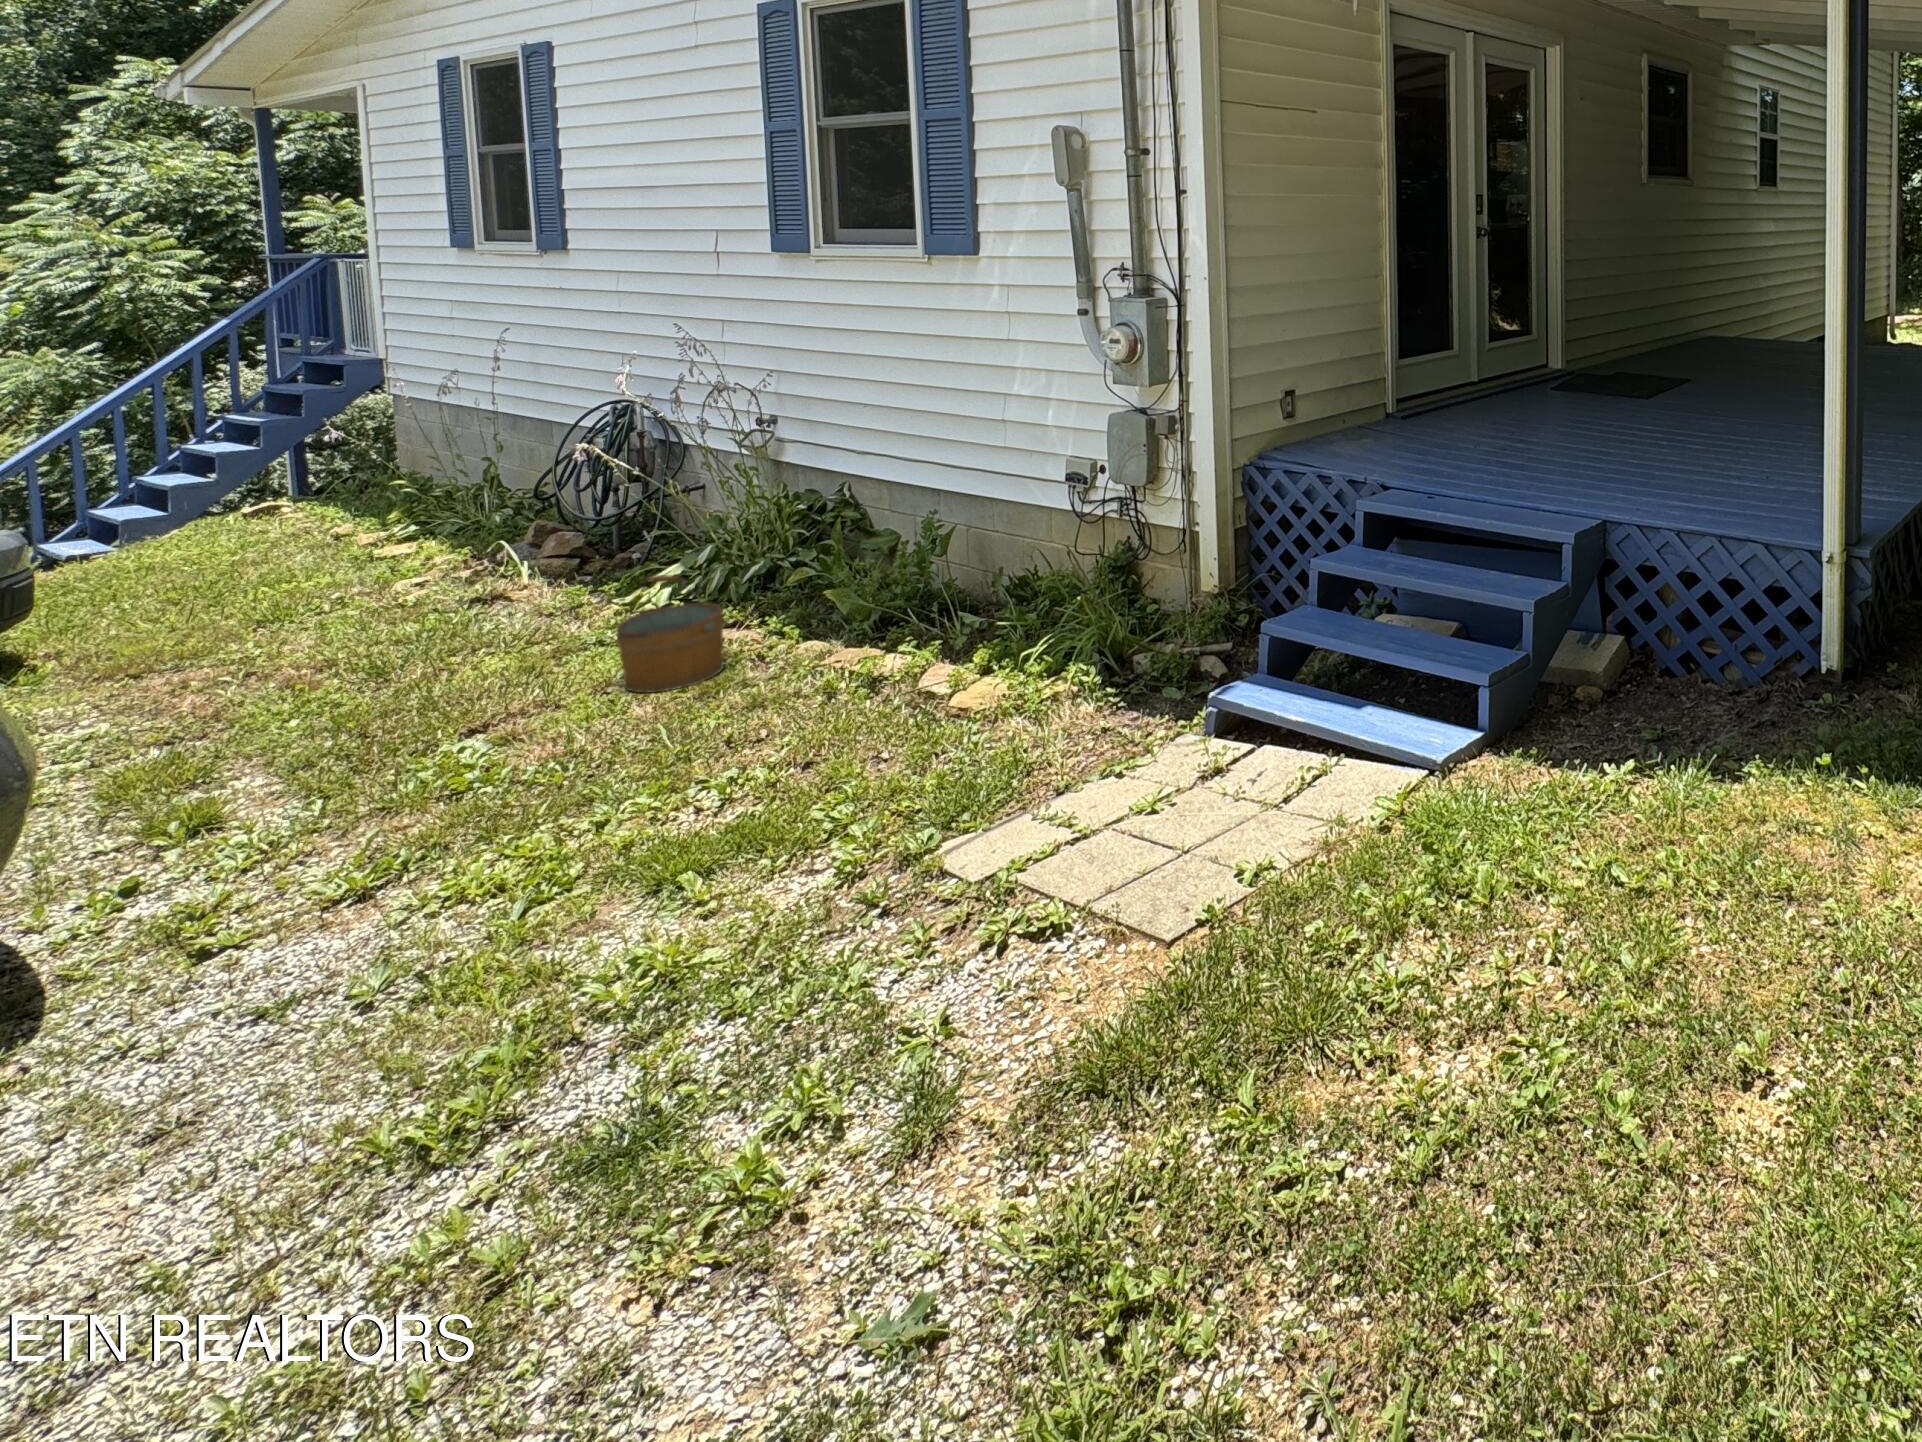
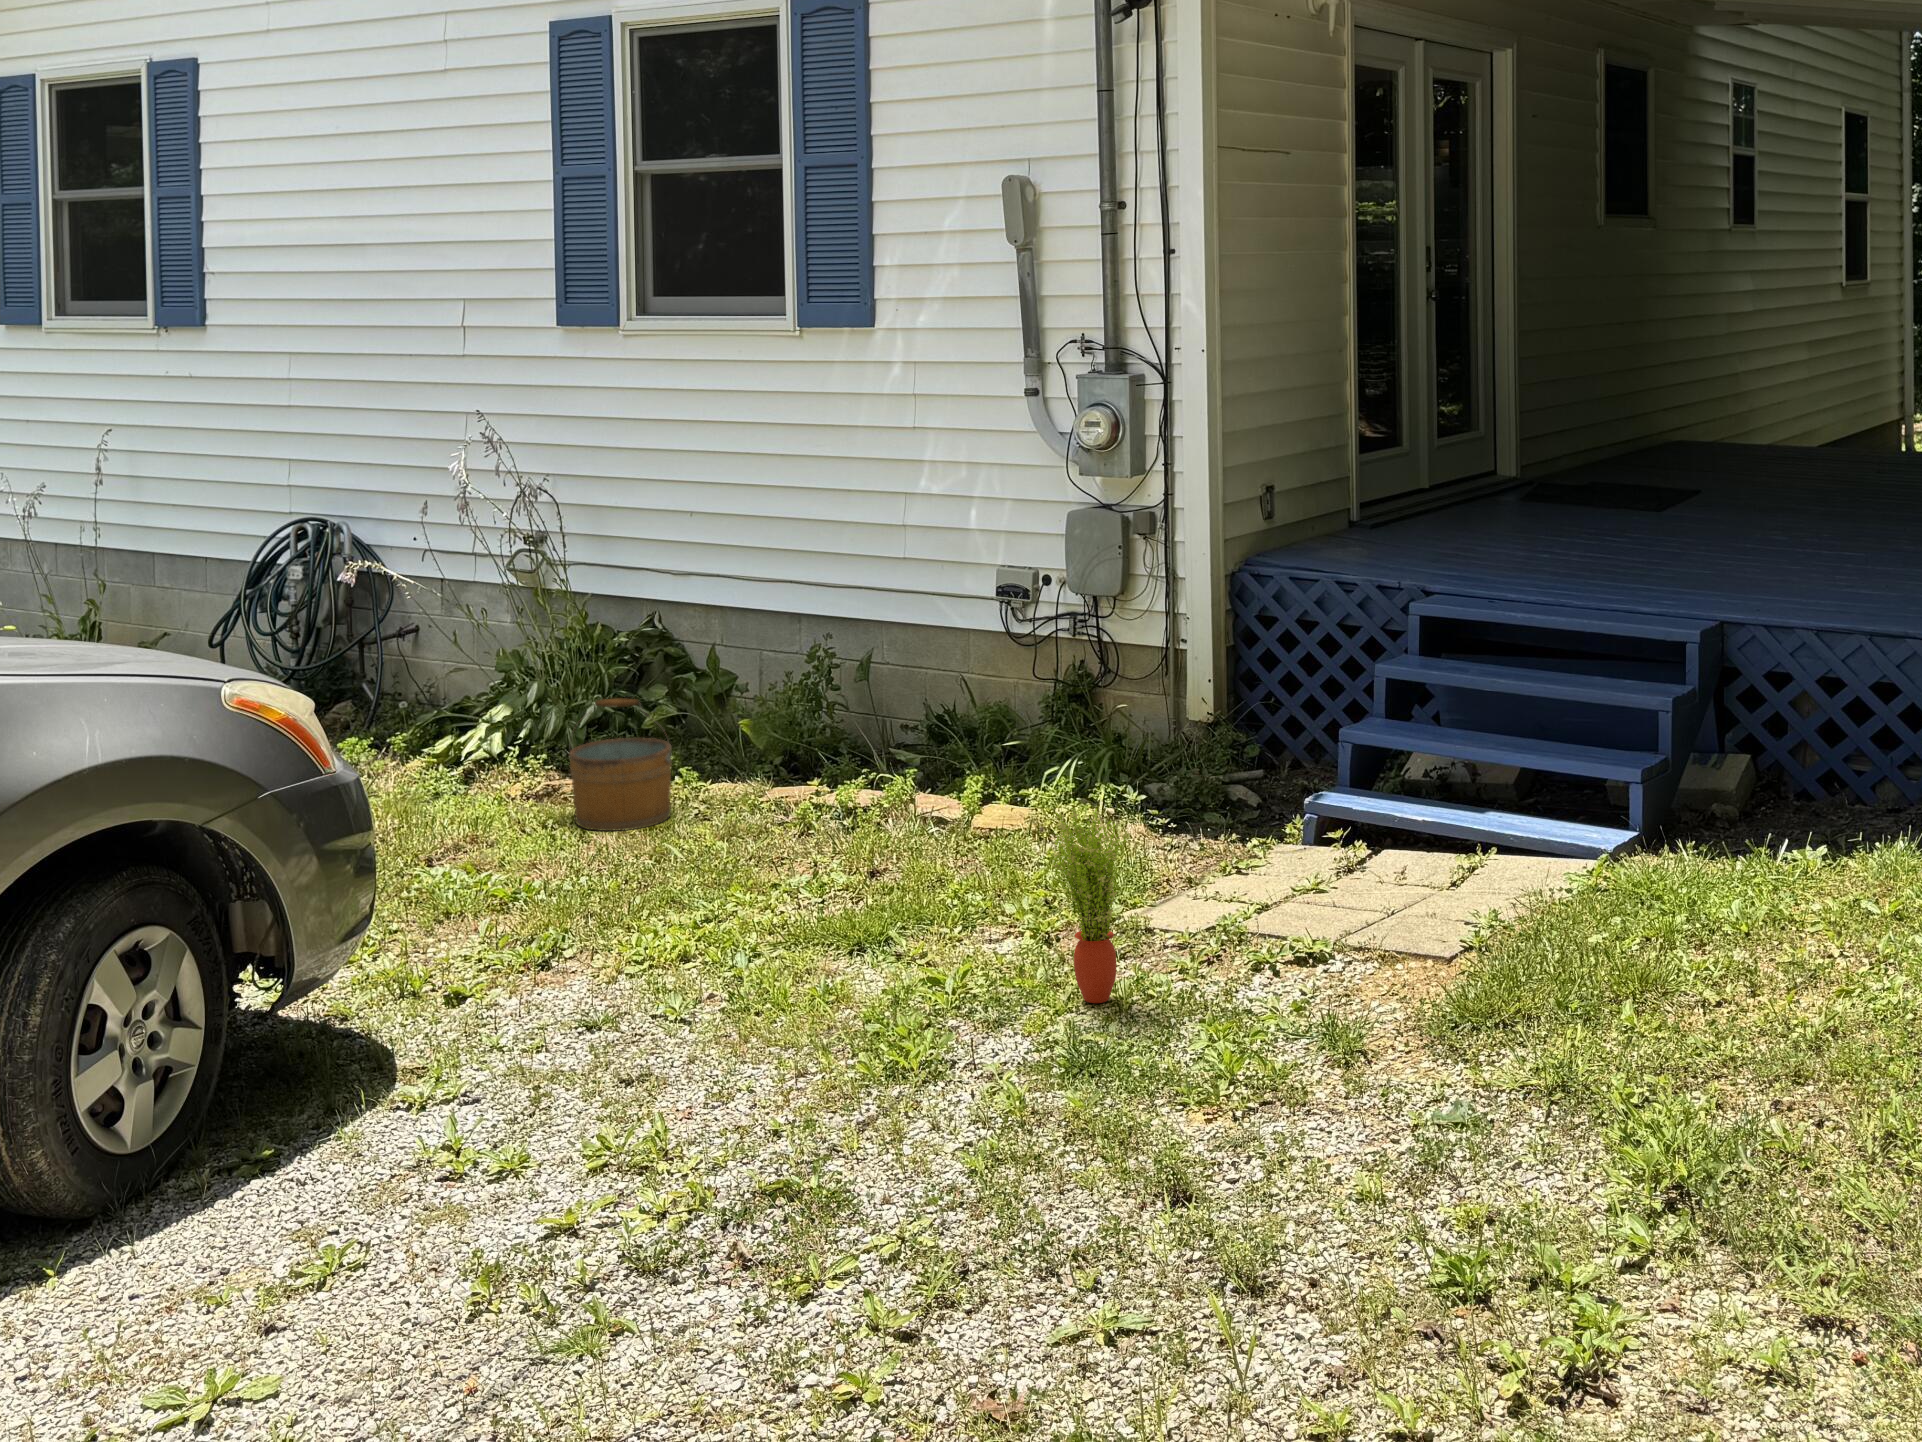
potted plant: none [641,817,756,1033] -> present [1047,808,1130,1003]

